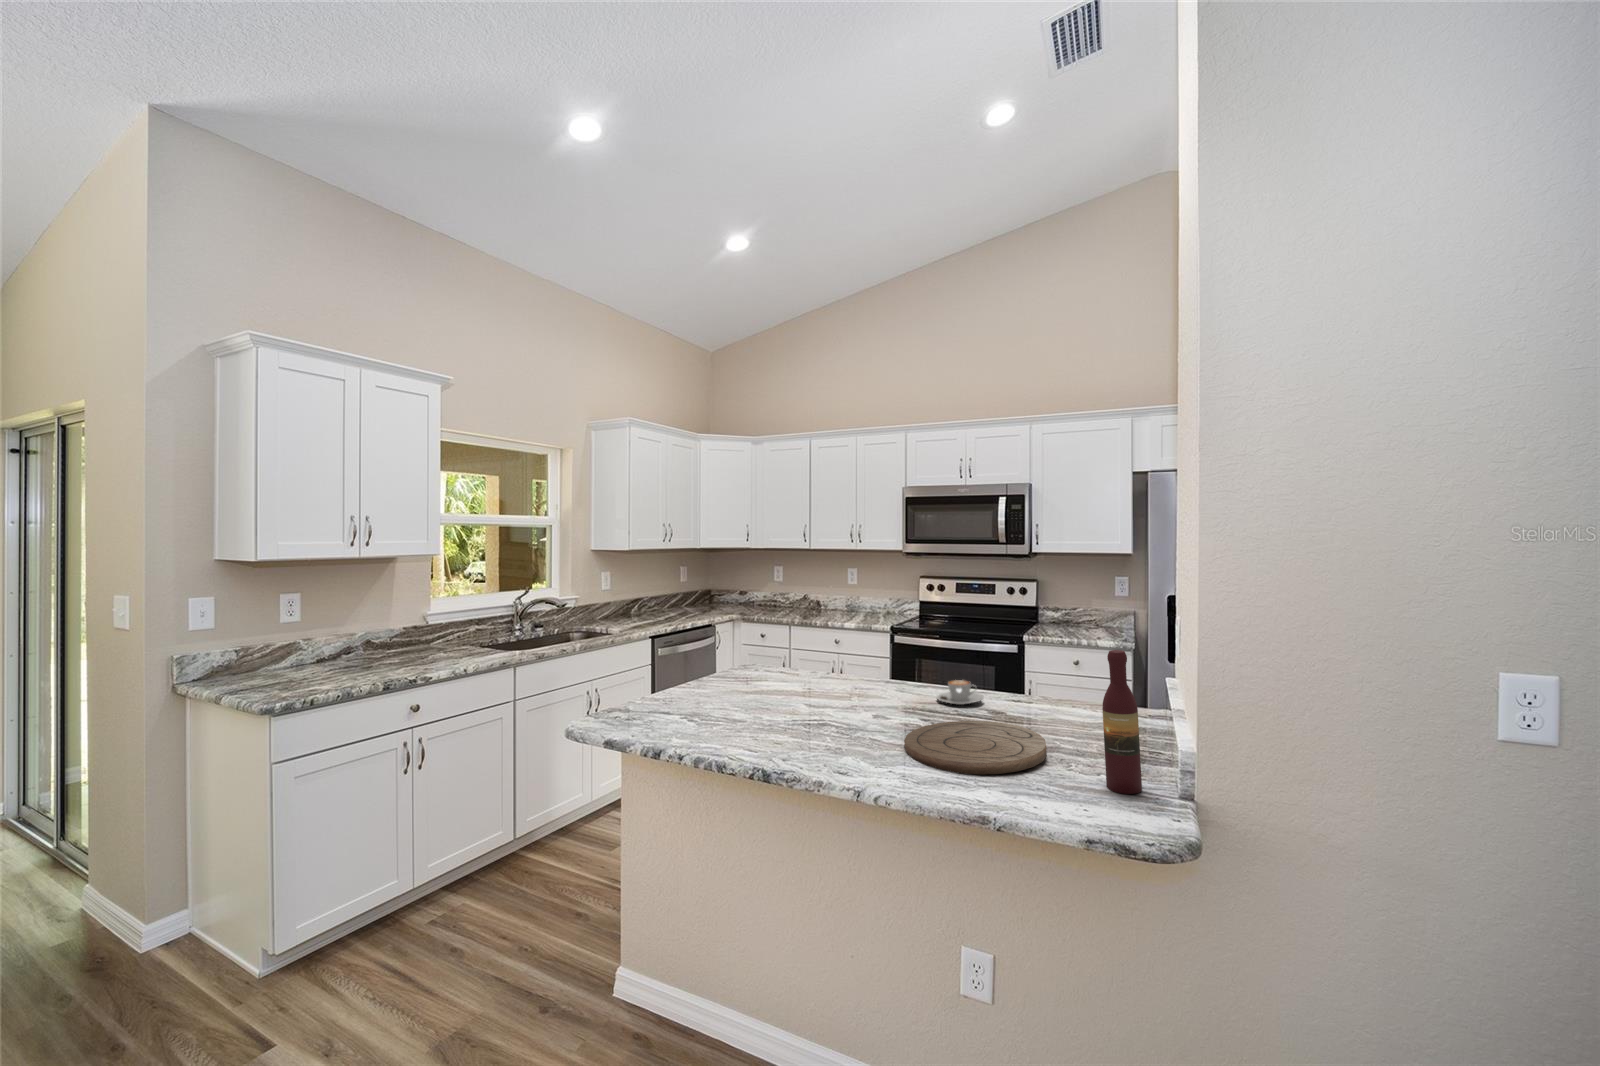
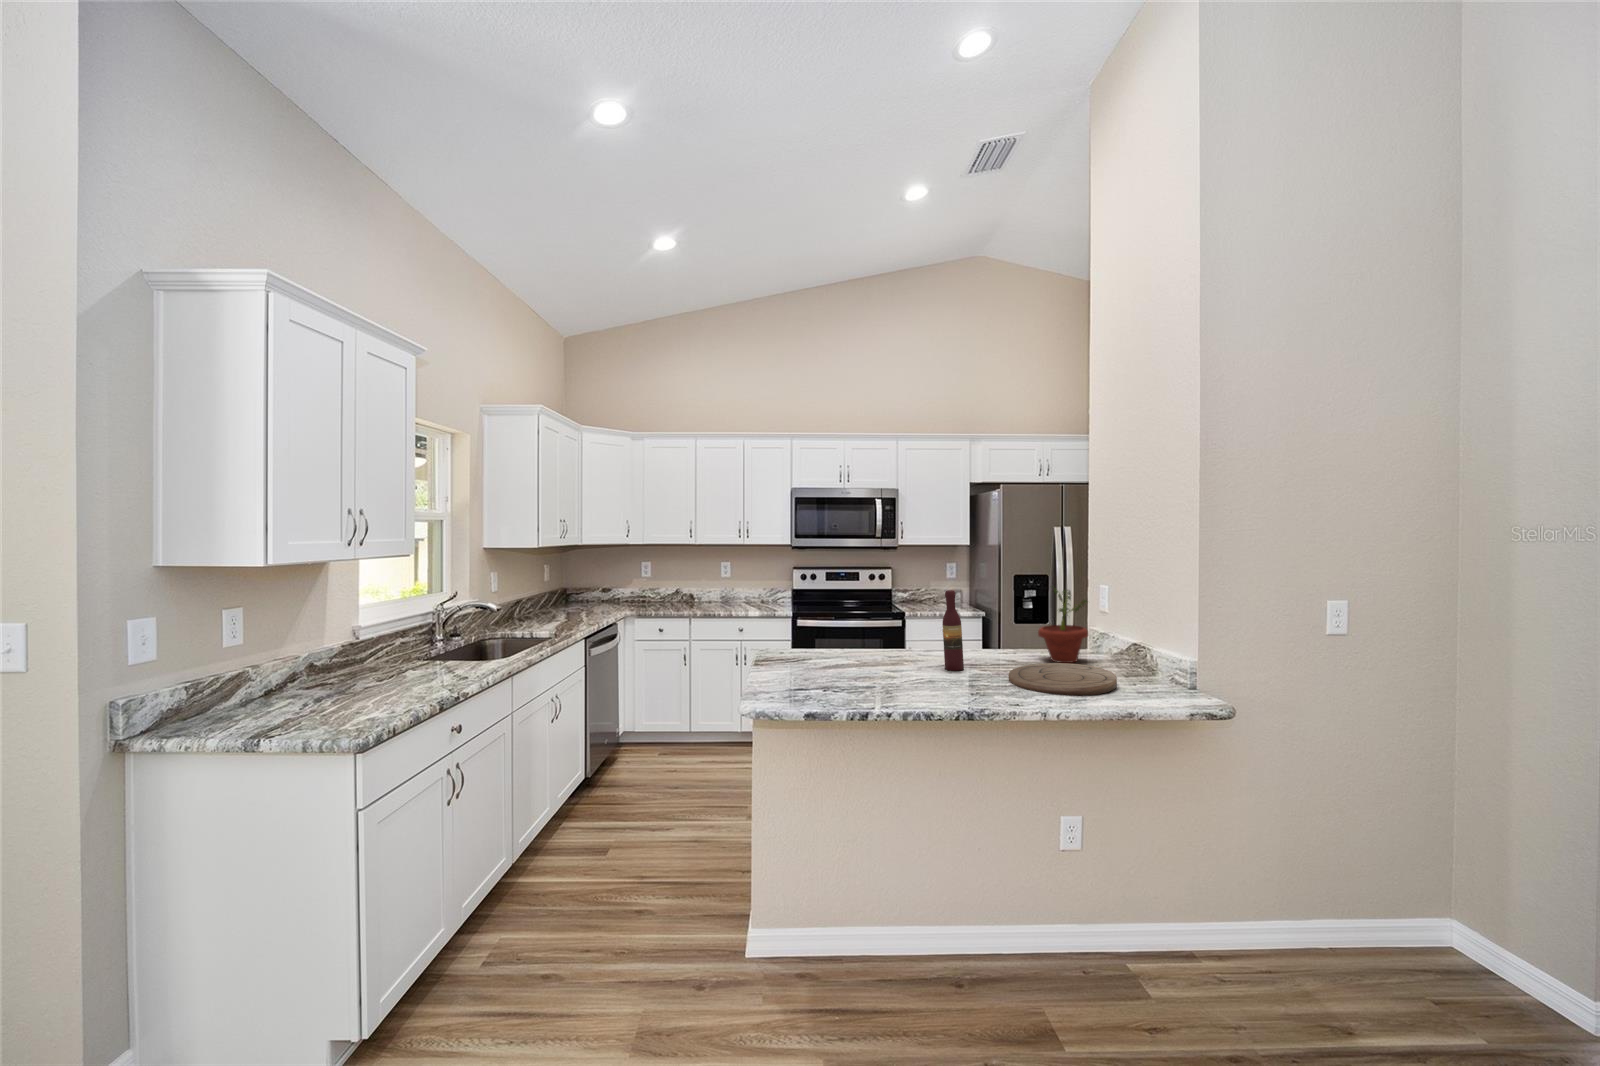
potted plant: none [1021,618,1093,726] -> present [1038,589,1088,663]
wine bottle: present [1102,650,1142,794] -> present [942,590,964,671]
coffee cup: present [937,680,983,705] -> none [964,640,1001,658]

